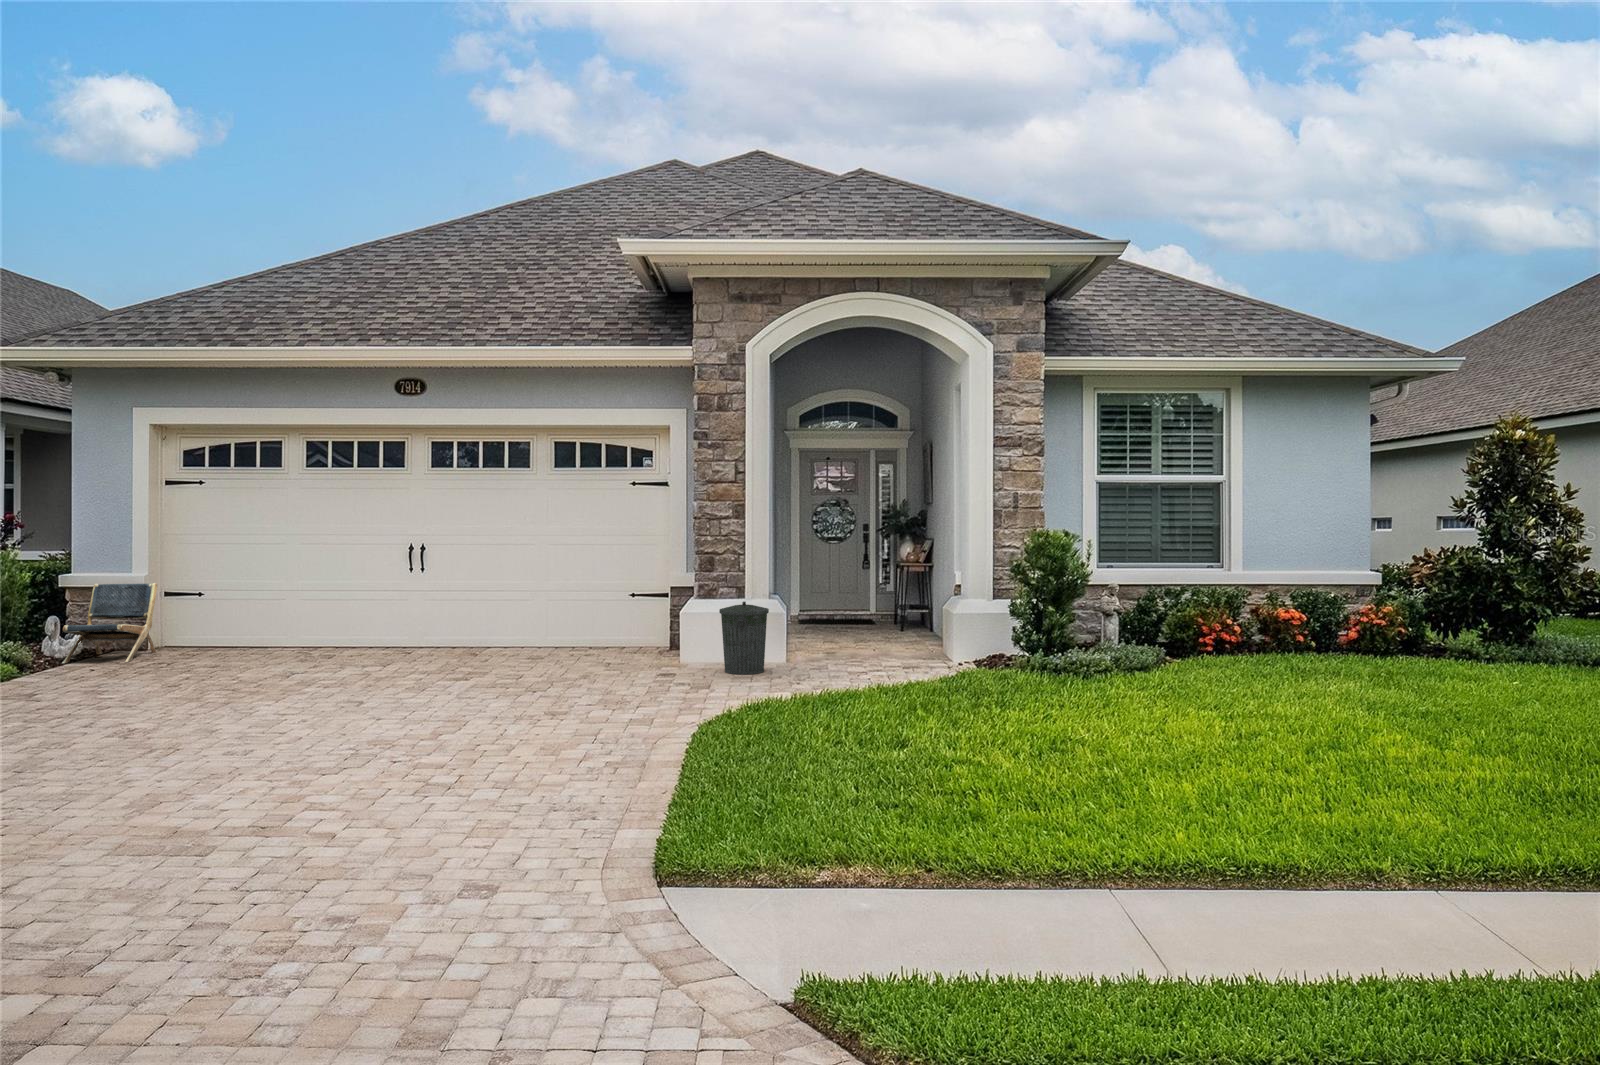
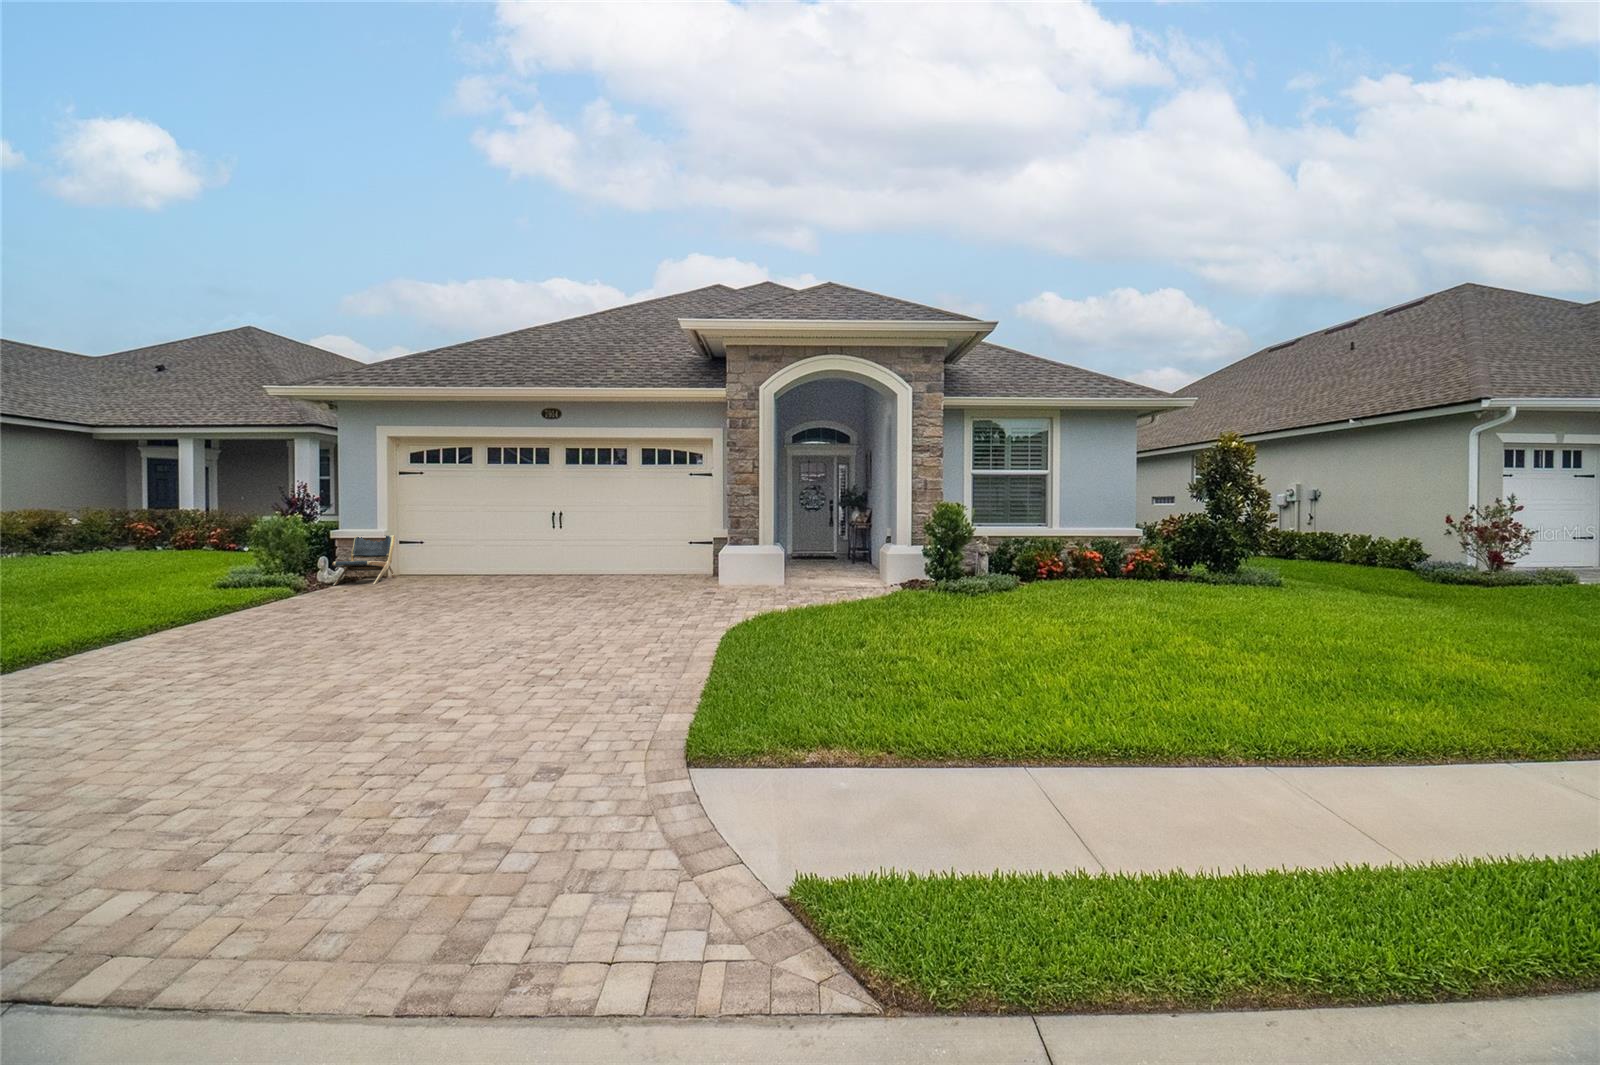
trash can: present [719,602,769,674] -> none [742,547,772,592]

